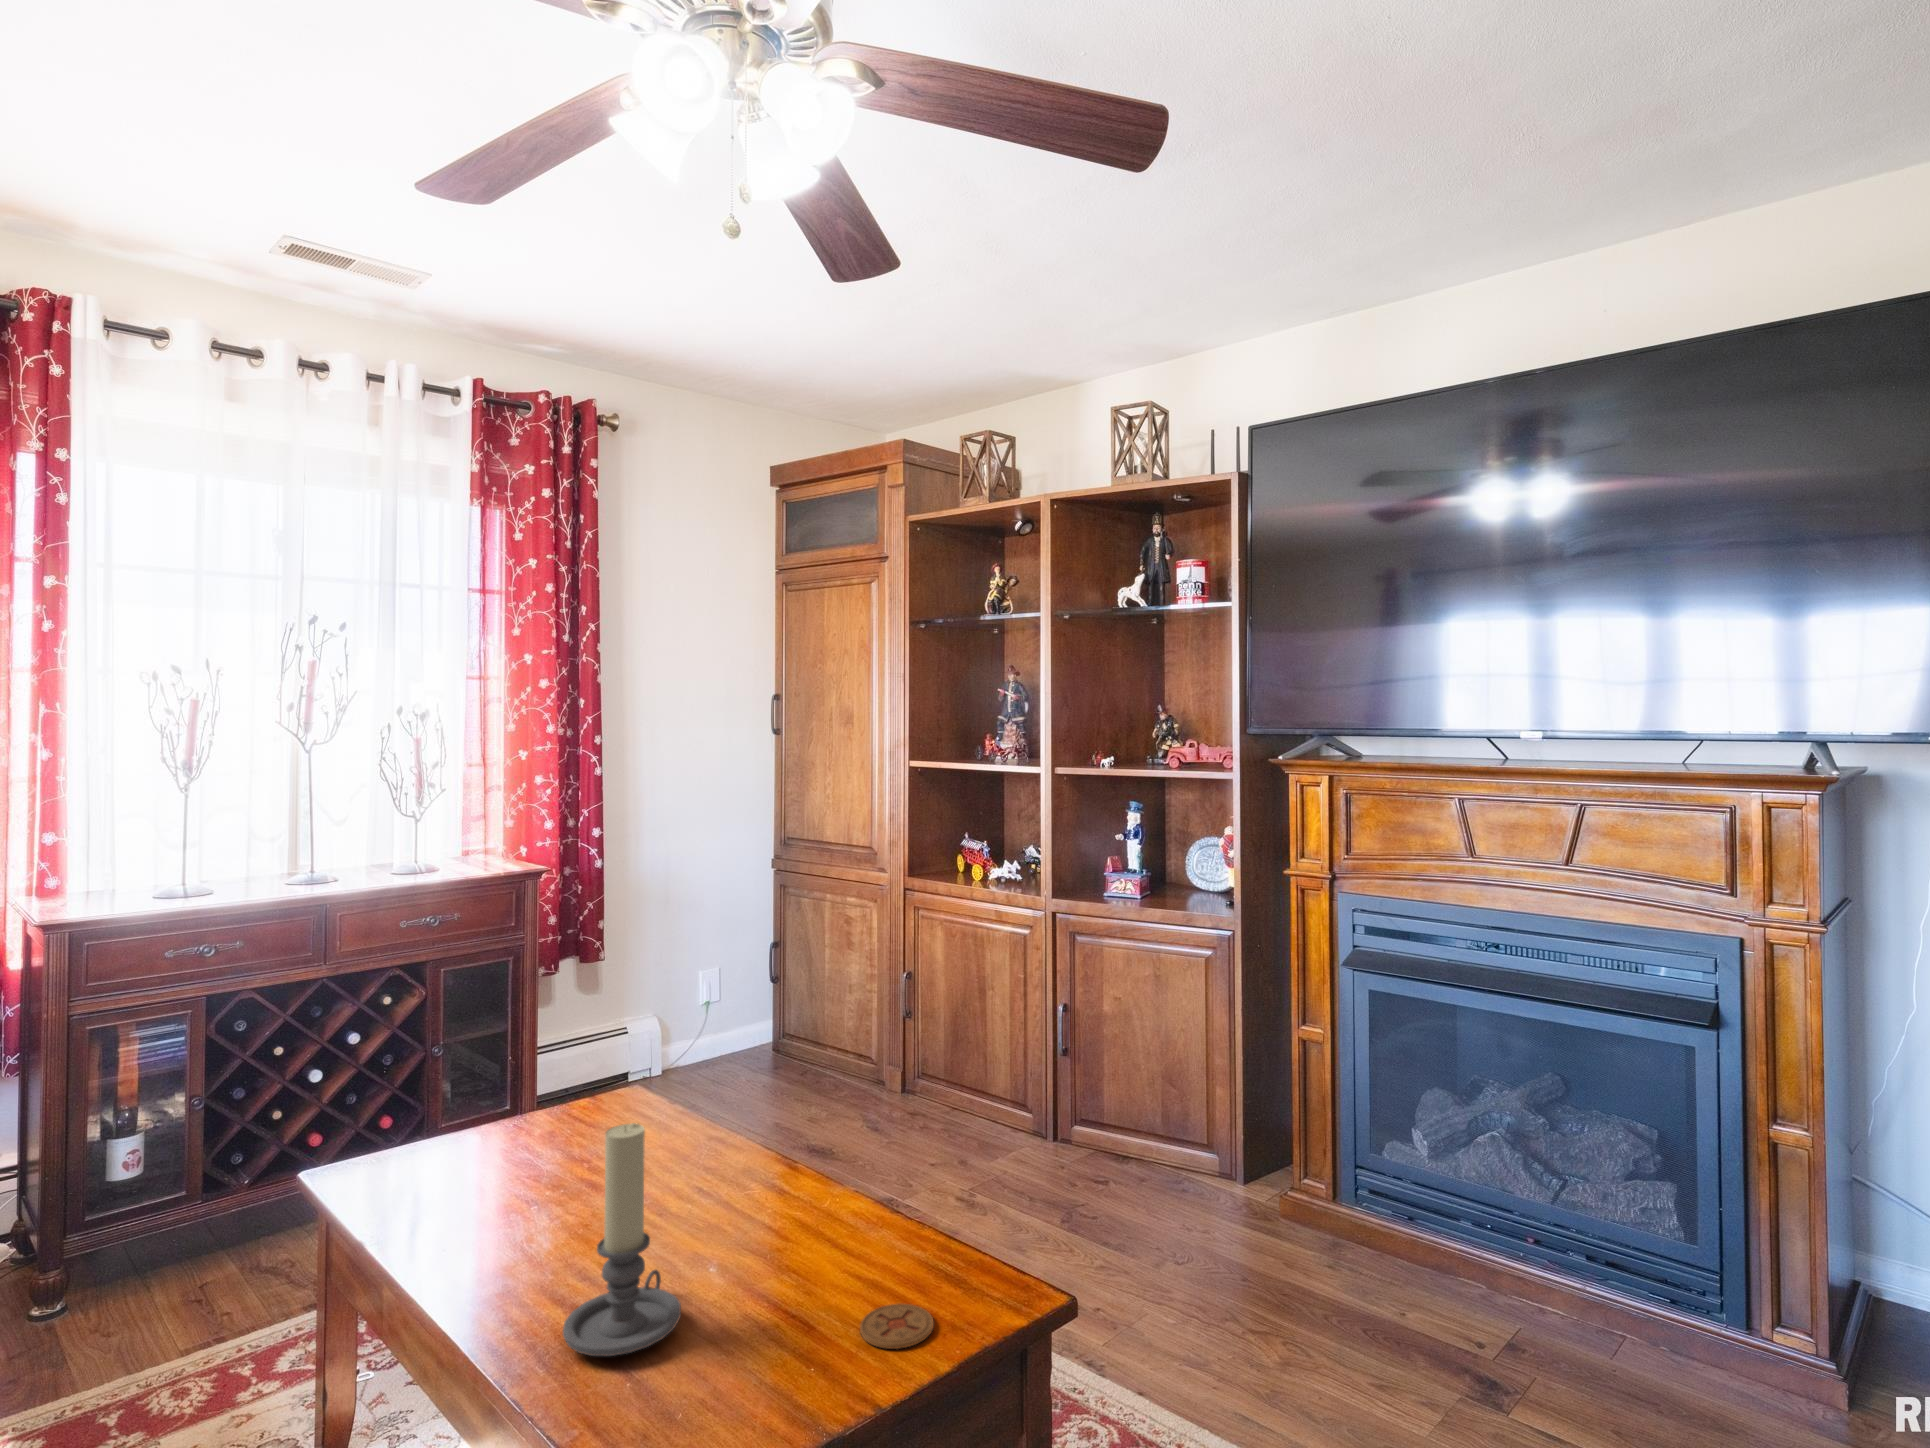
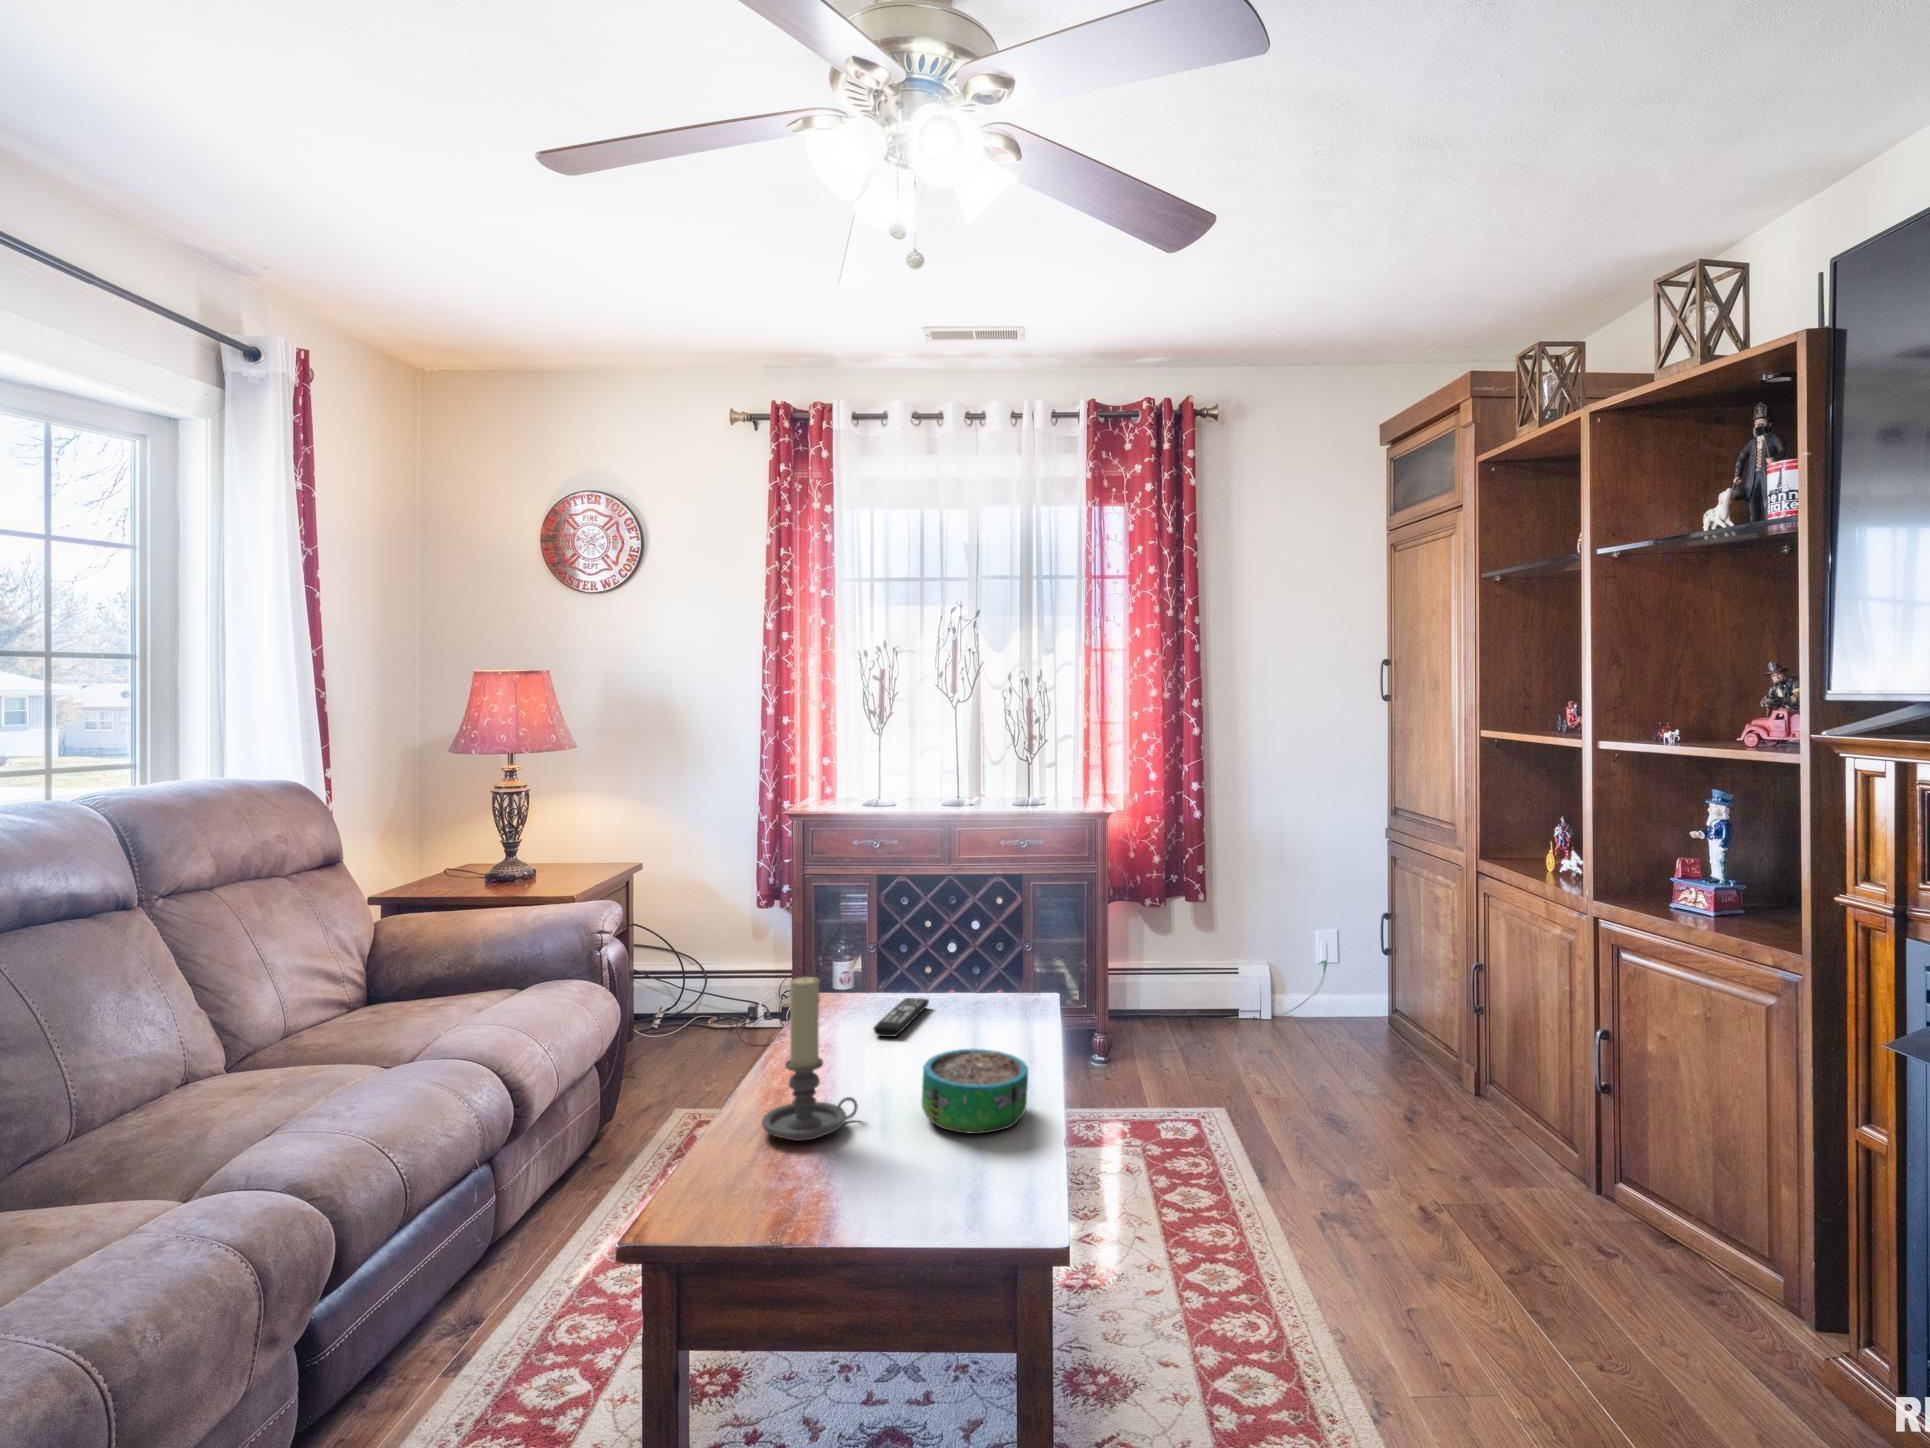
remote control: none [474,1135,539,1197] -> present [874,998,929,1037]
decorative bowl: none [723,1154,851,1262] -> present [922,1049,1028,1134]
coaster: present [860,1304,934,1349] -> none [906,1179,969,1211]

